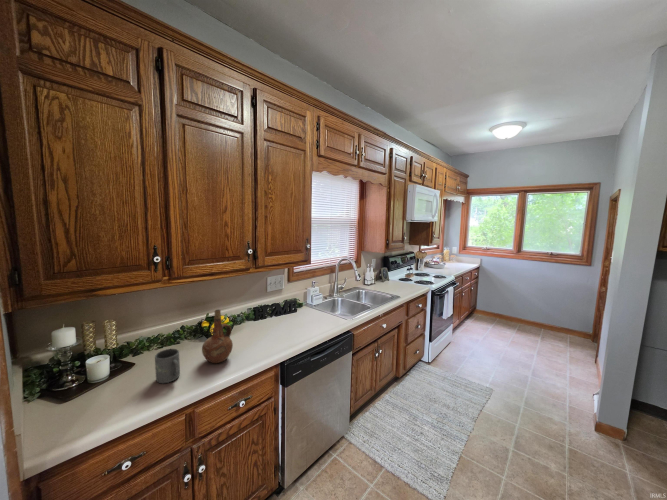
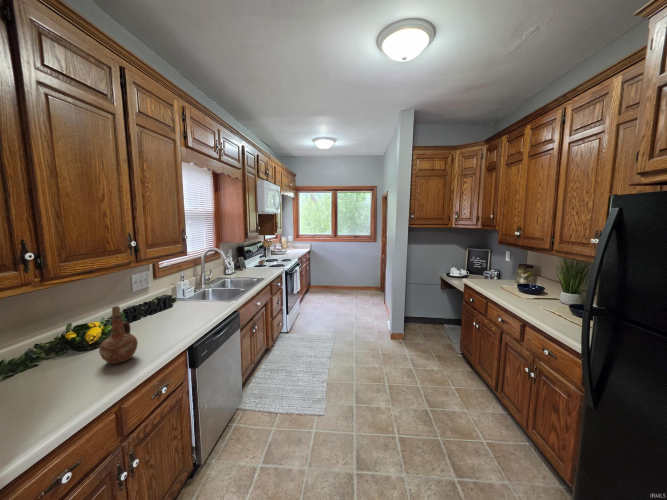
mug: present [155,349,180,383] -> none [51,356,93,396]

